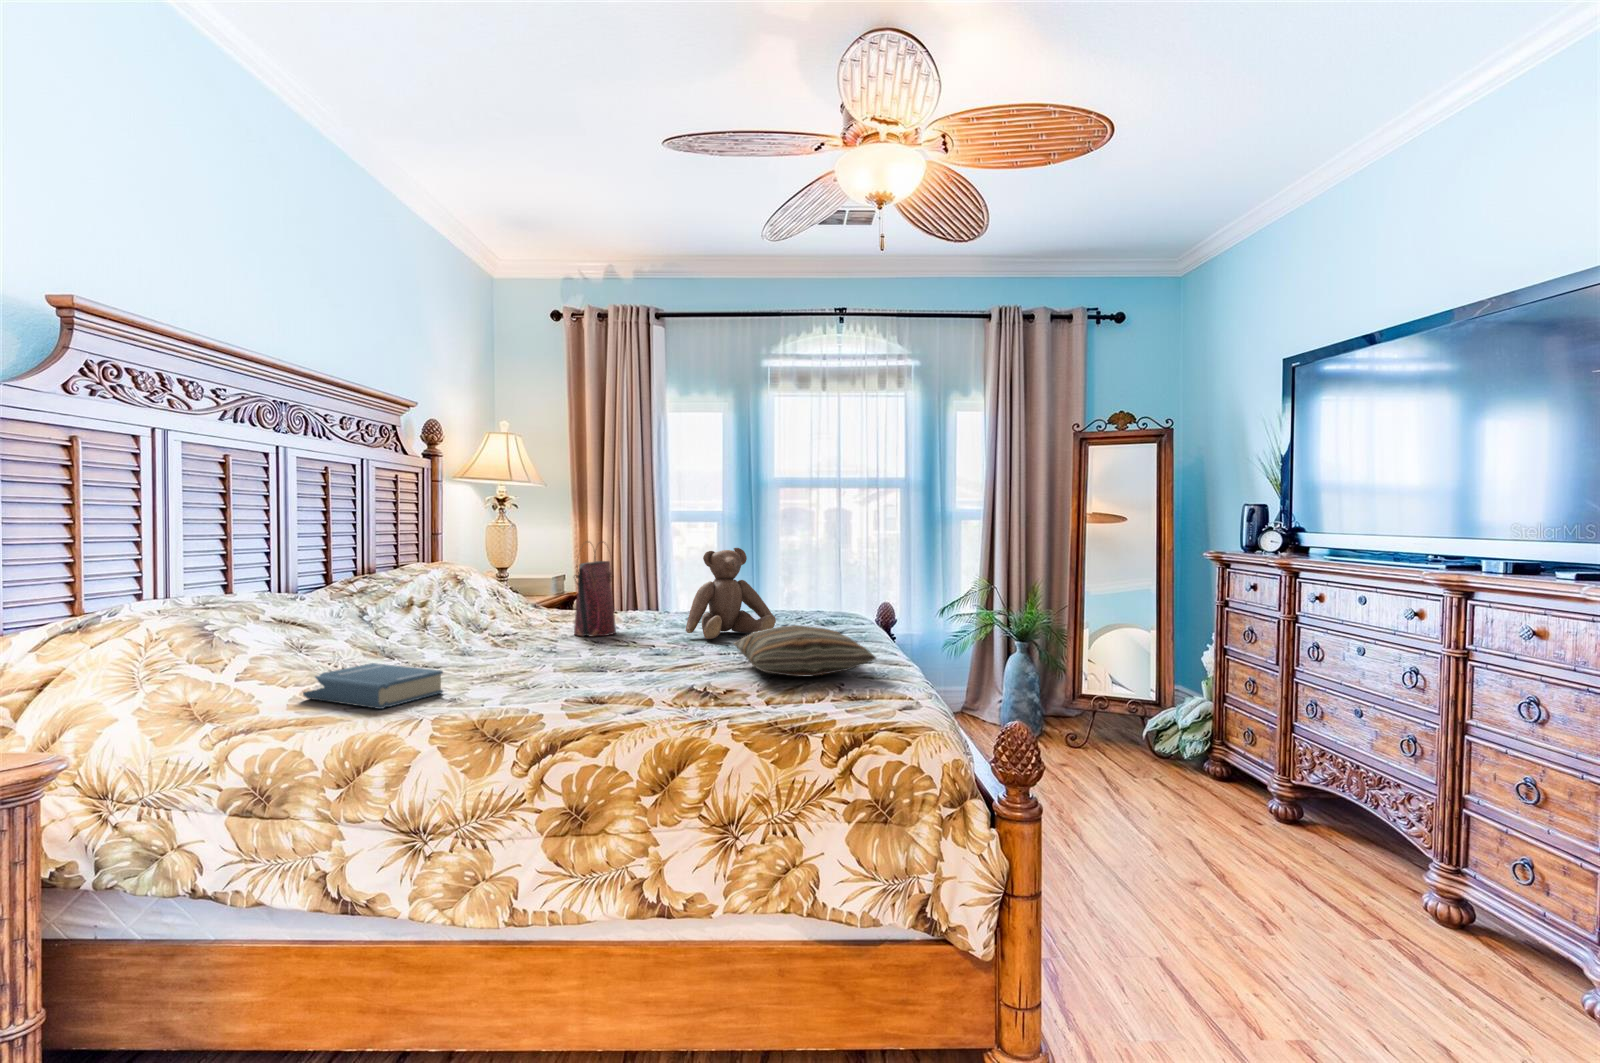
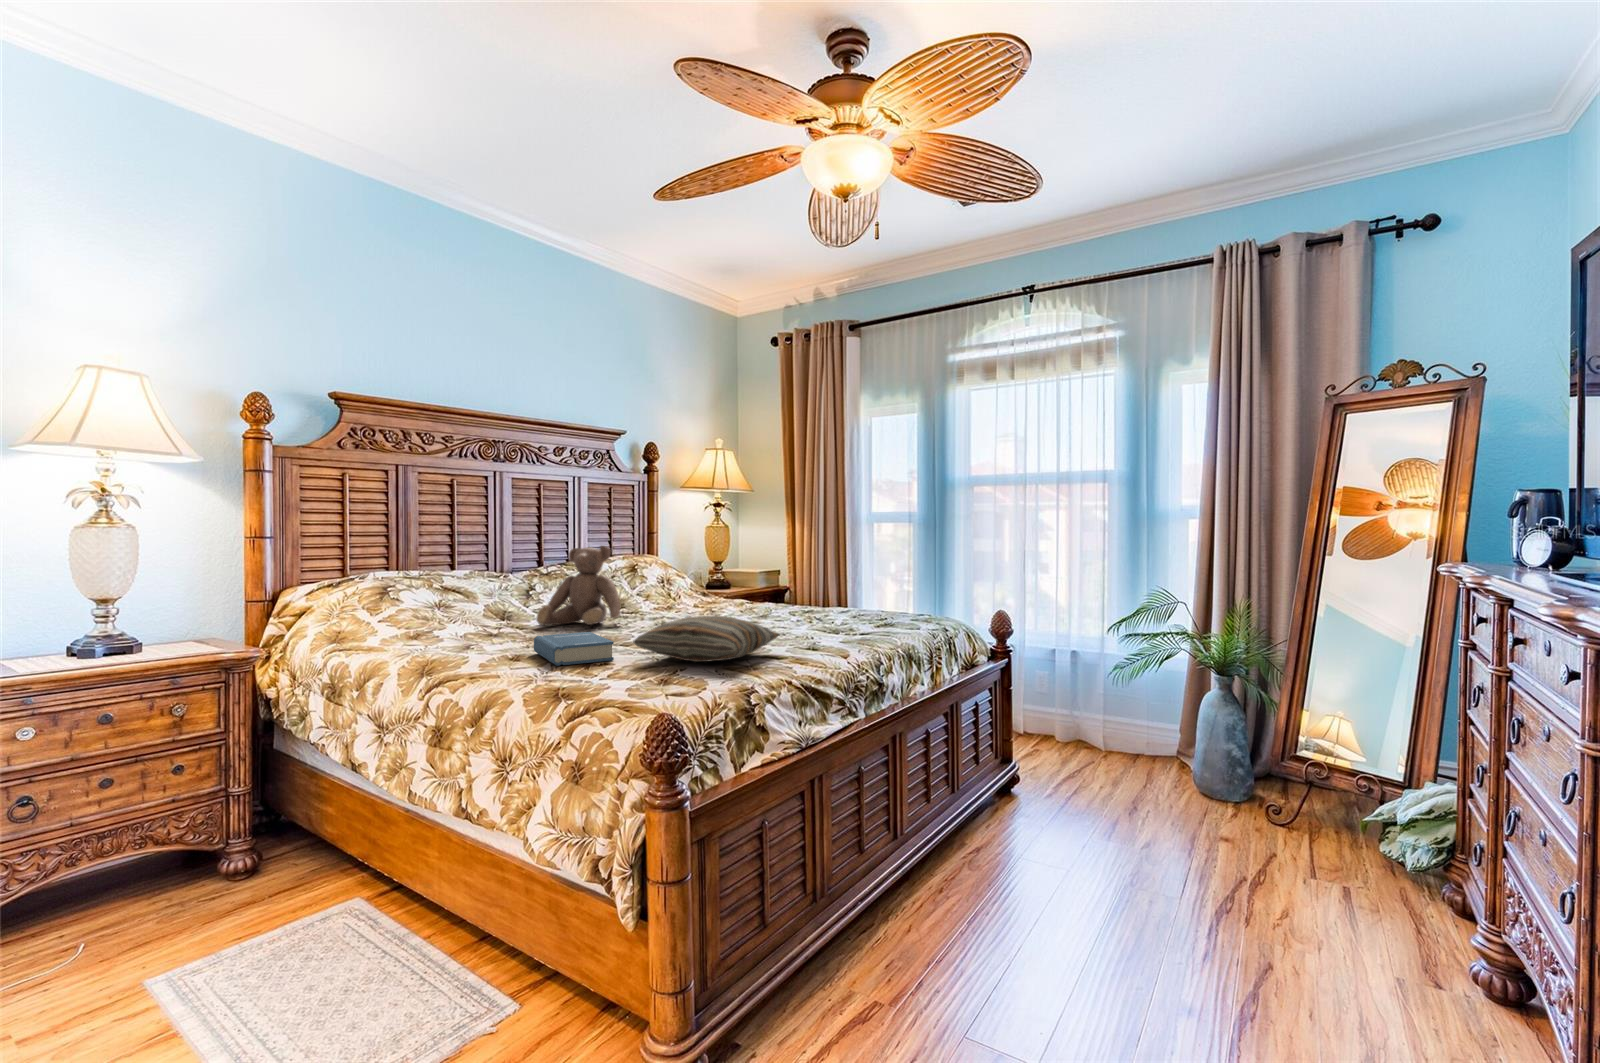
handbag: present [574,542,616,636] -> none [658,538,704,619]
teddy bear: present [686,548,776,639] -> present [536,546,620,625]
hardback book: present [303,663,443,709] -> present [534,632,614,666]

